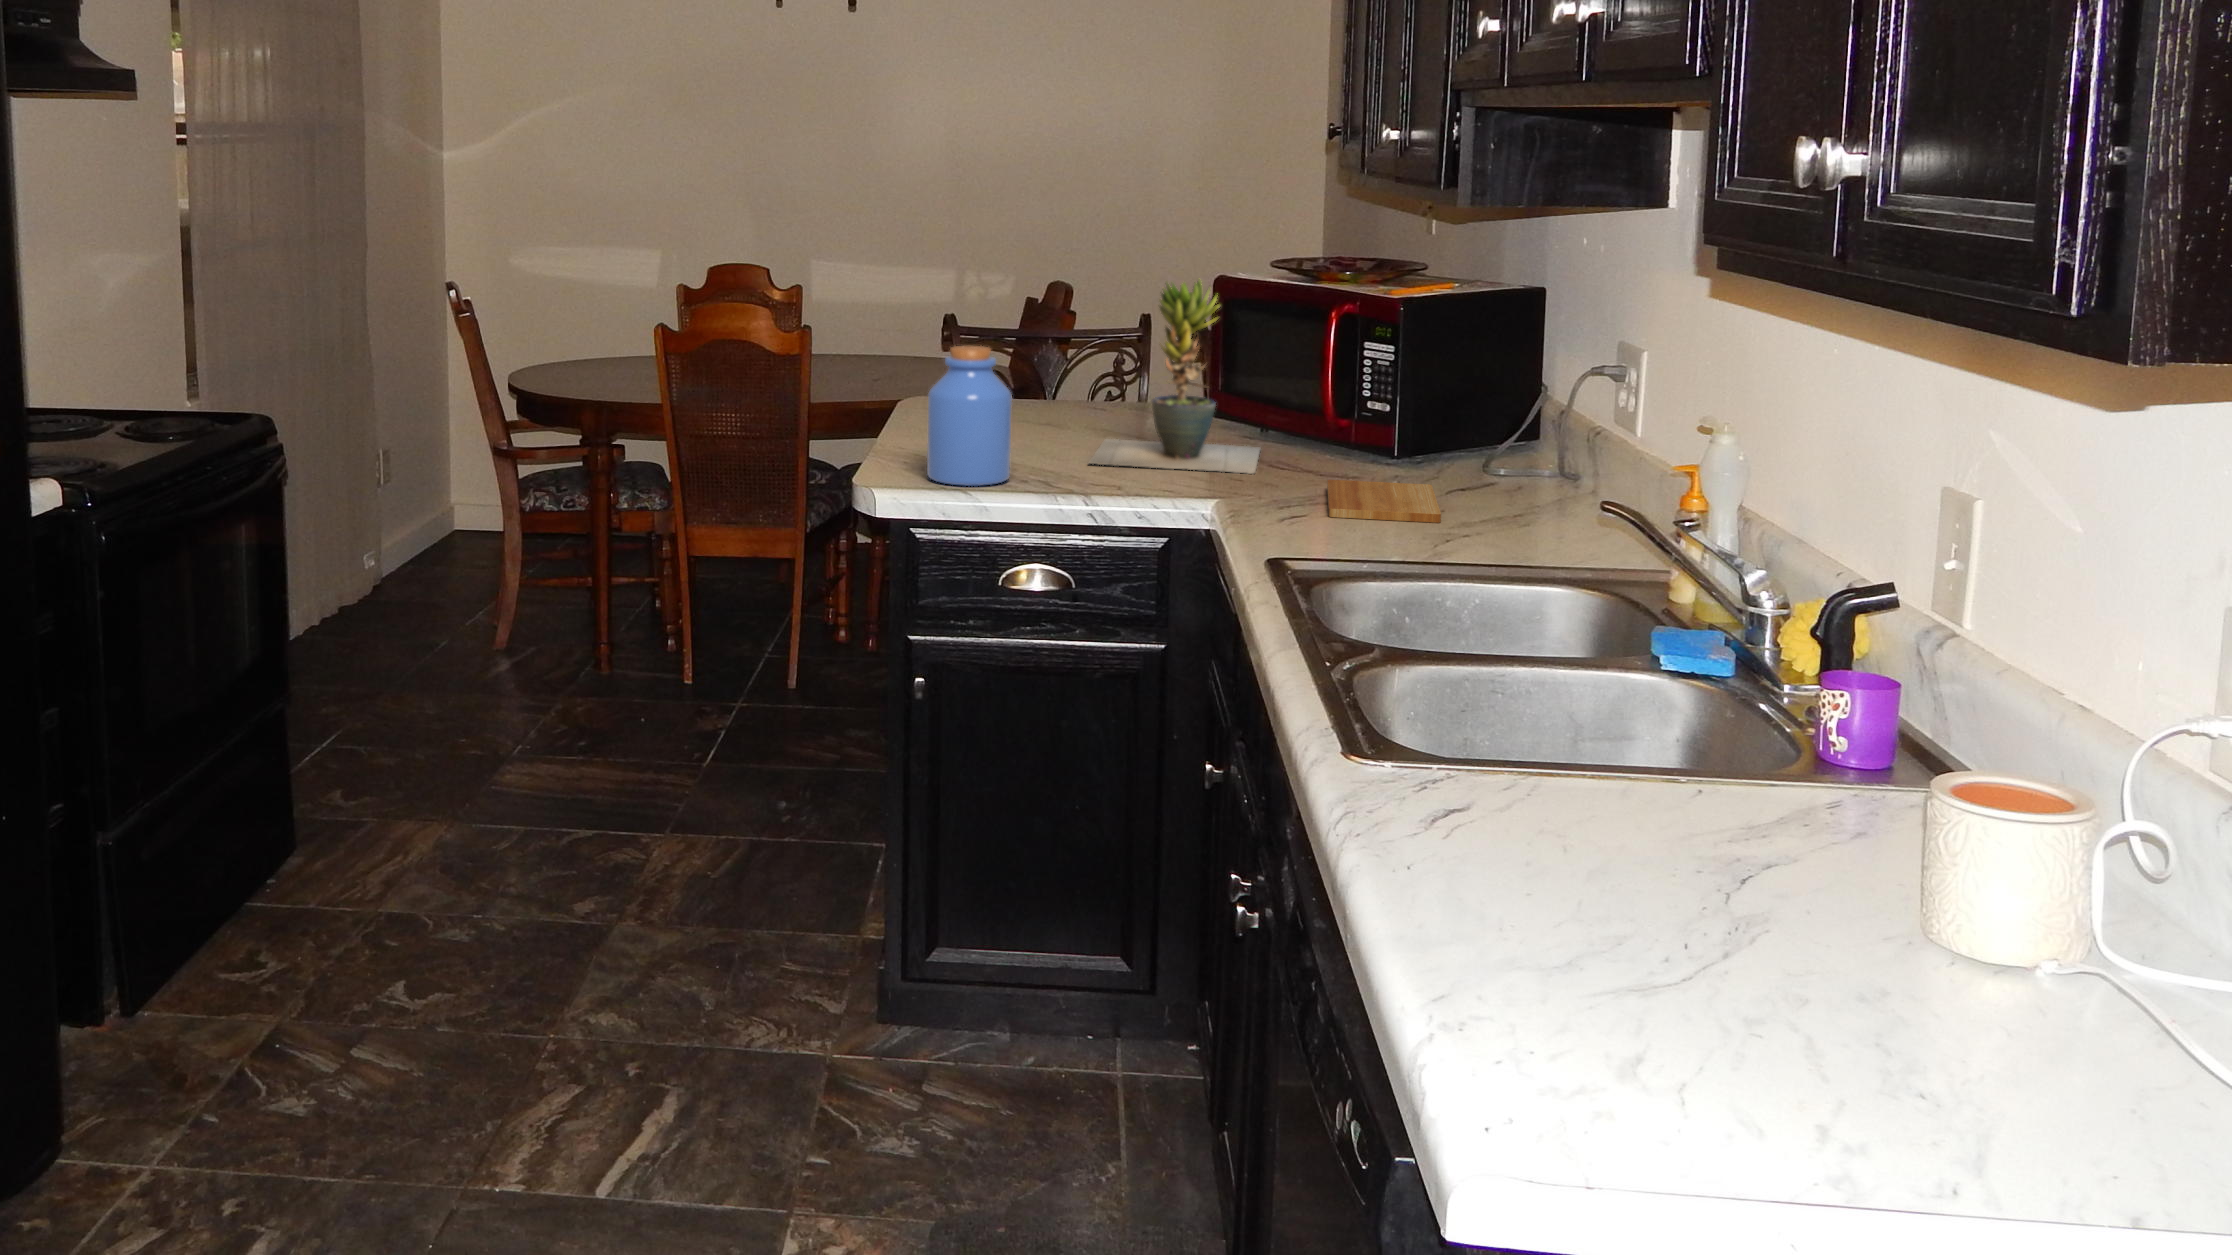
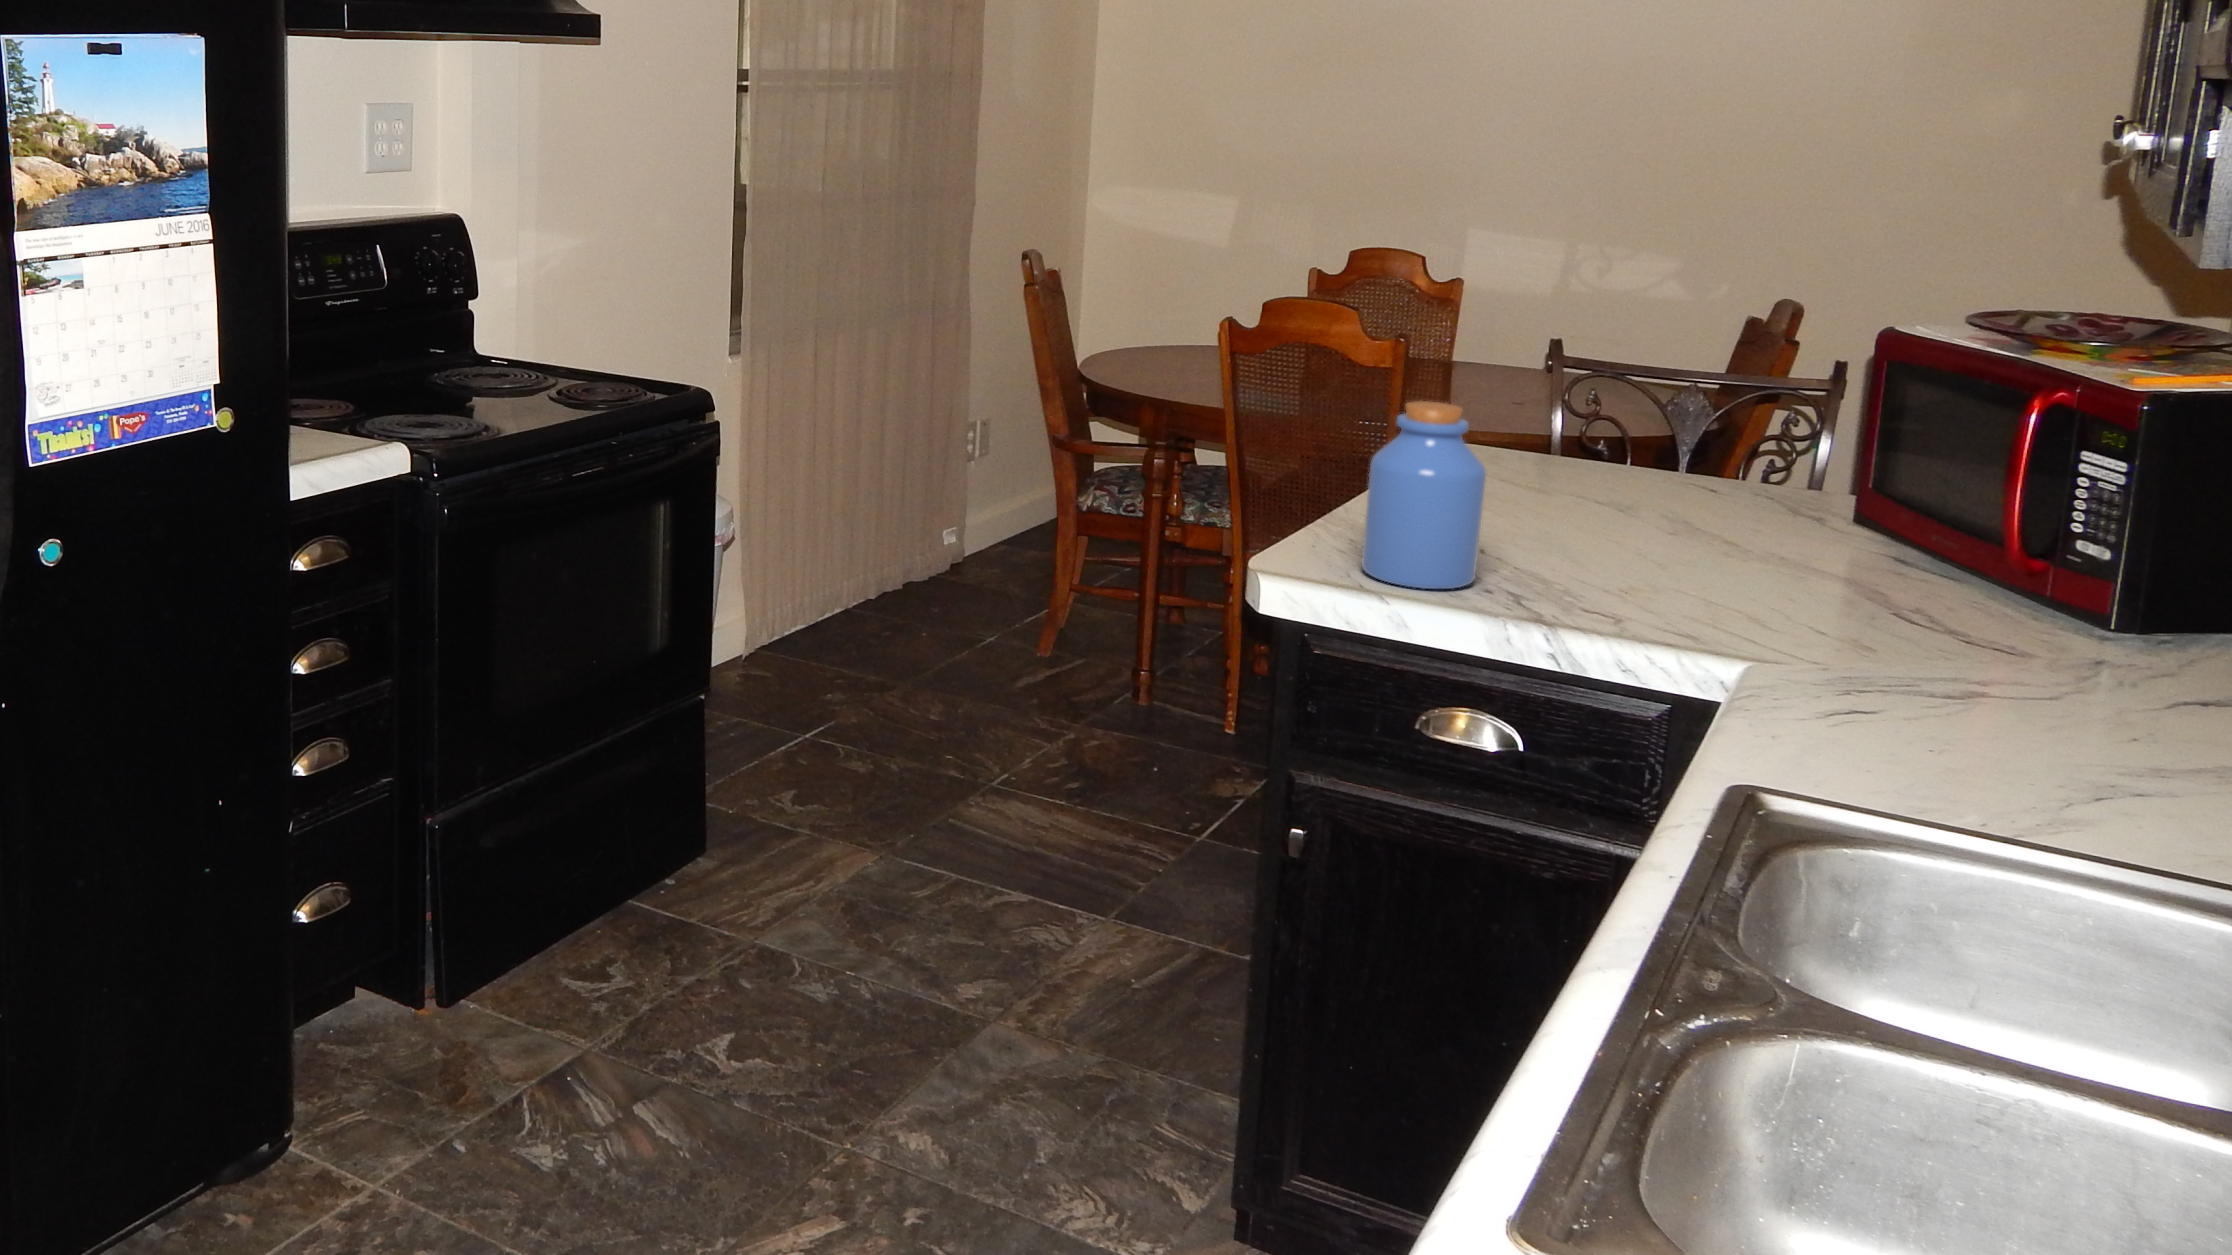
potted plant: present [1089,280,1260,474] -> none [1610,337,1904,623]
cutting board: present [1327,480,1441,523] -> none [1915,654,2131,756]

